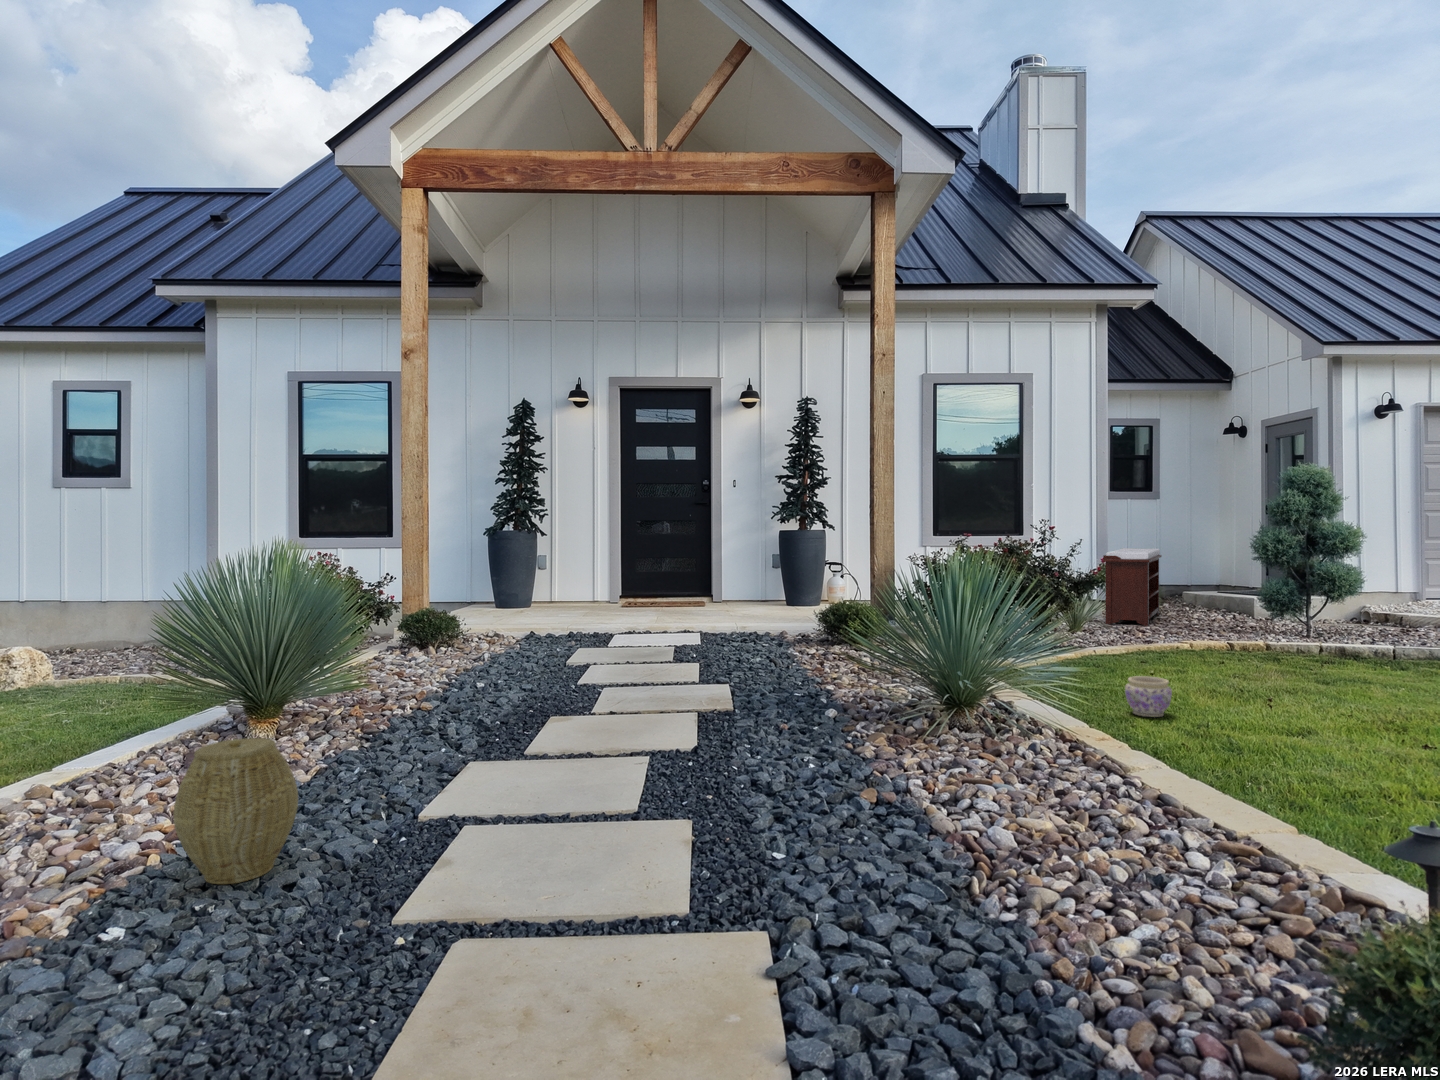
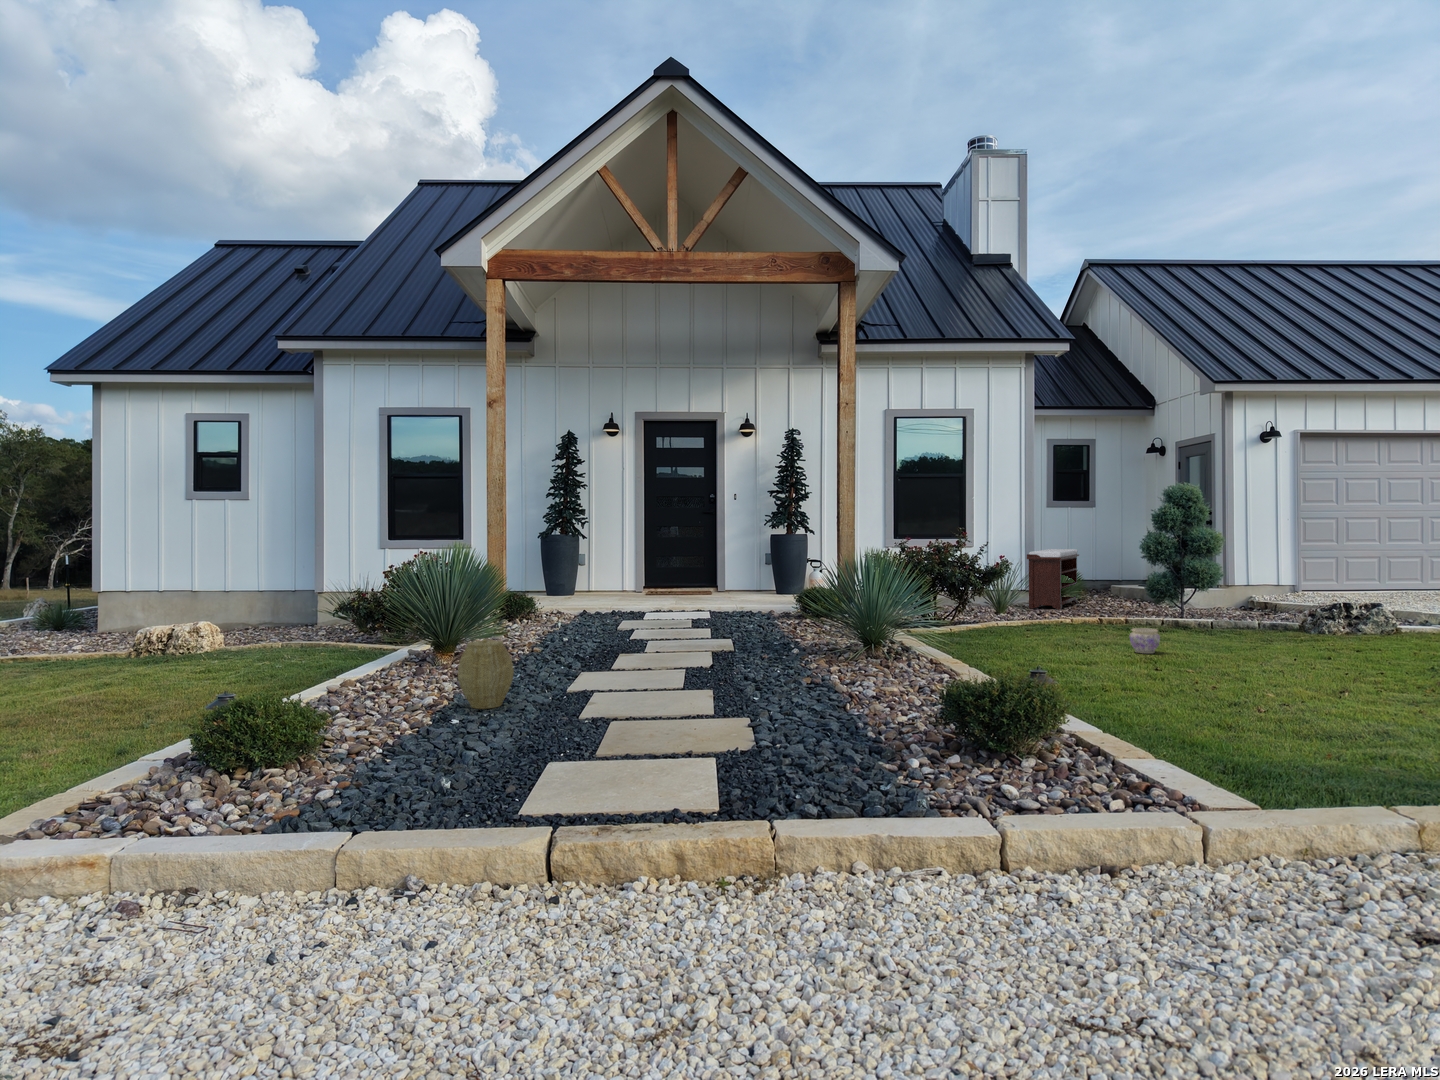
planter: present [1125,676,1172,718] -> present [1130,628,1160,654]

